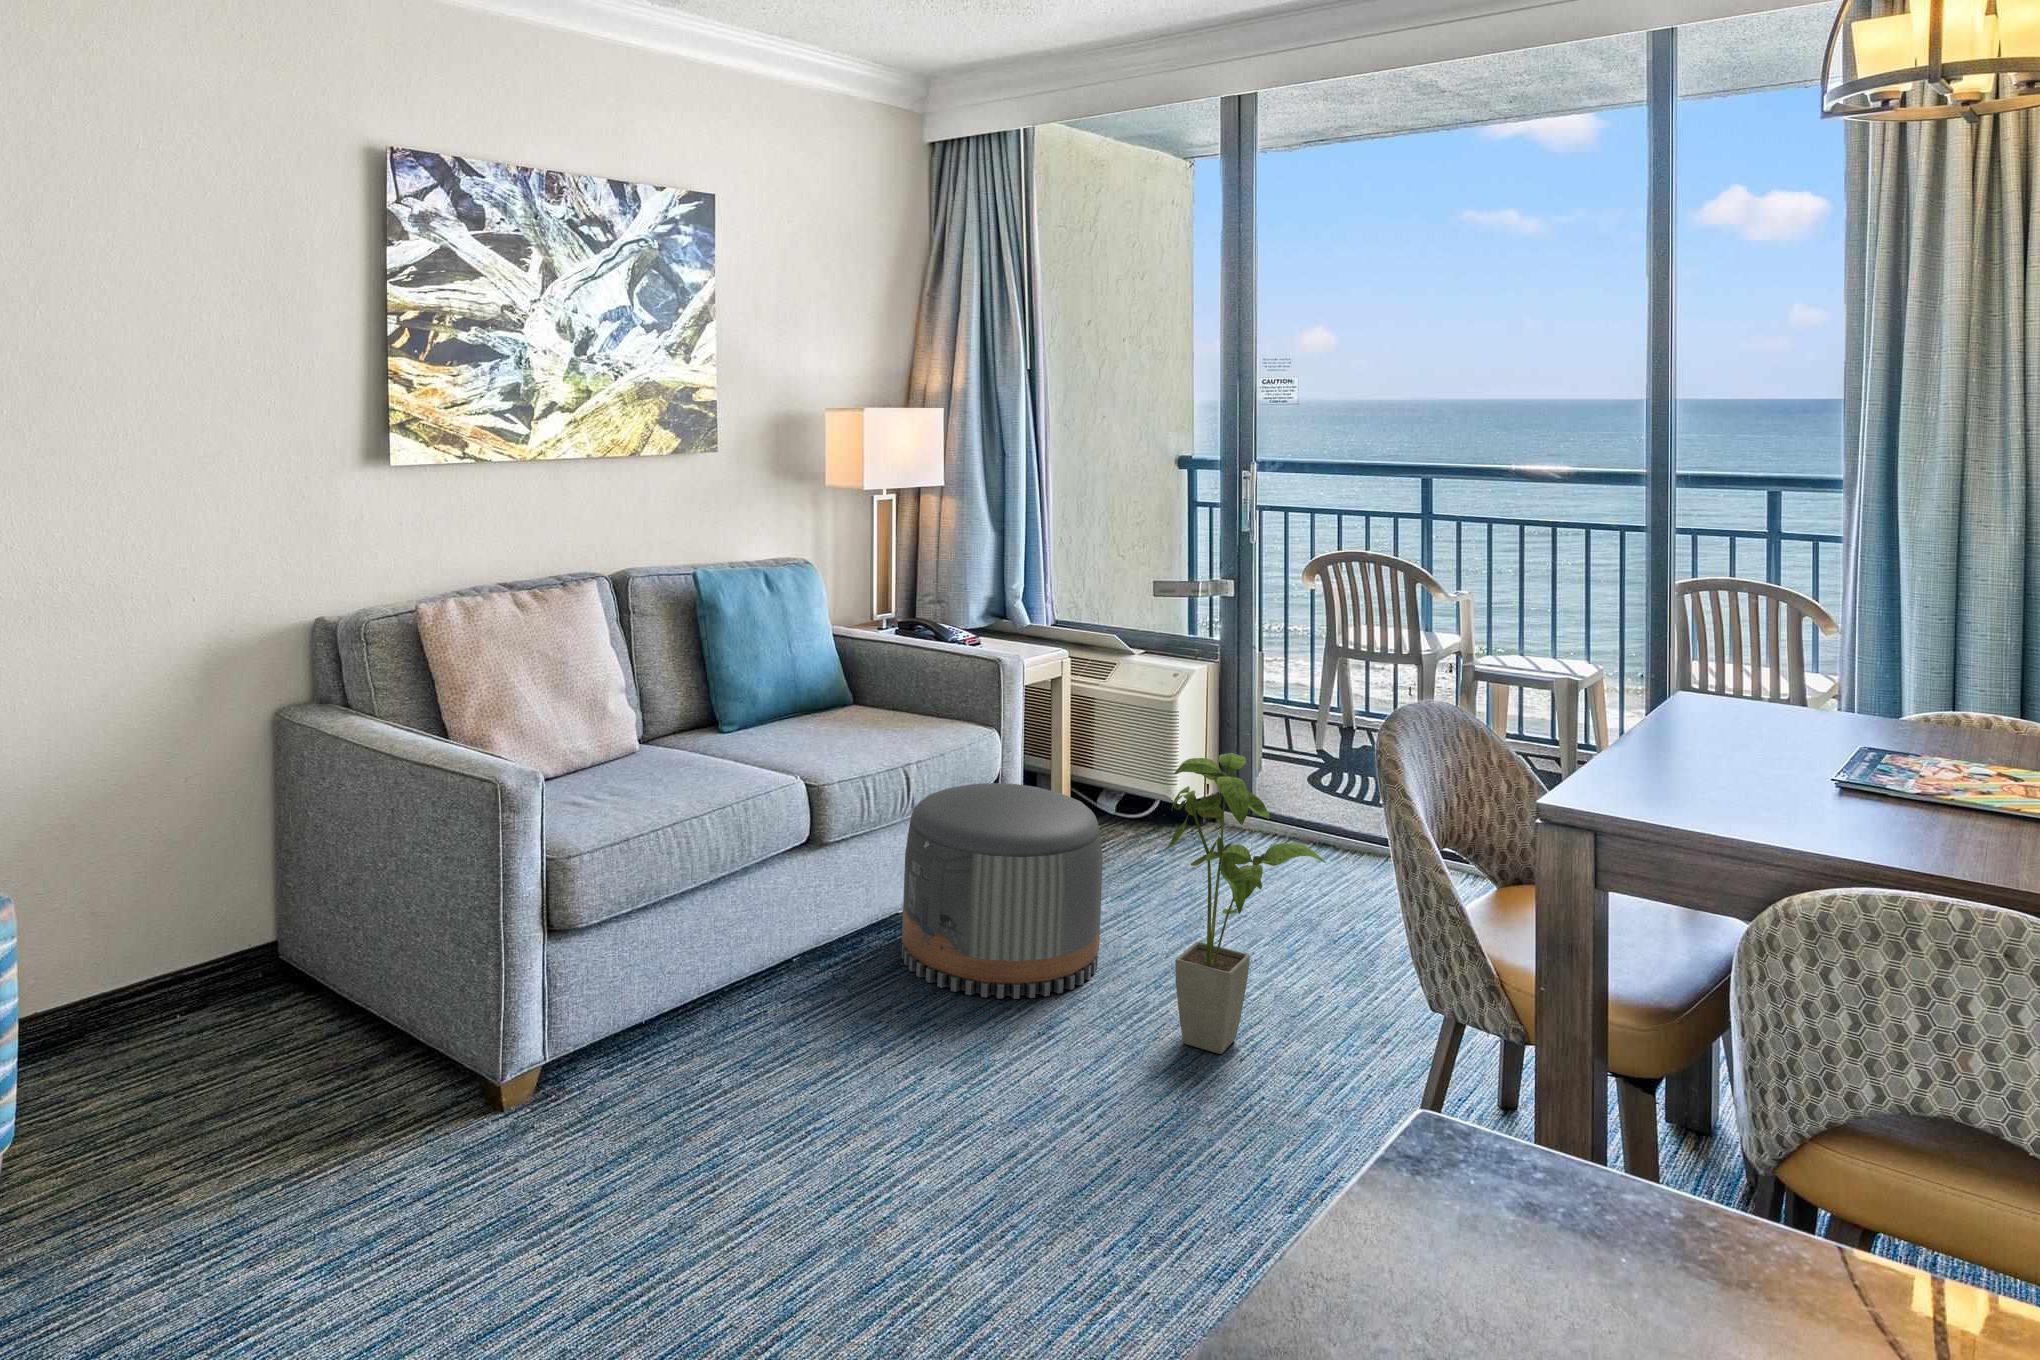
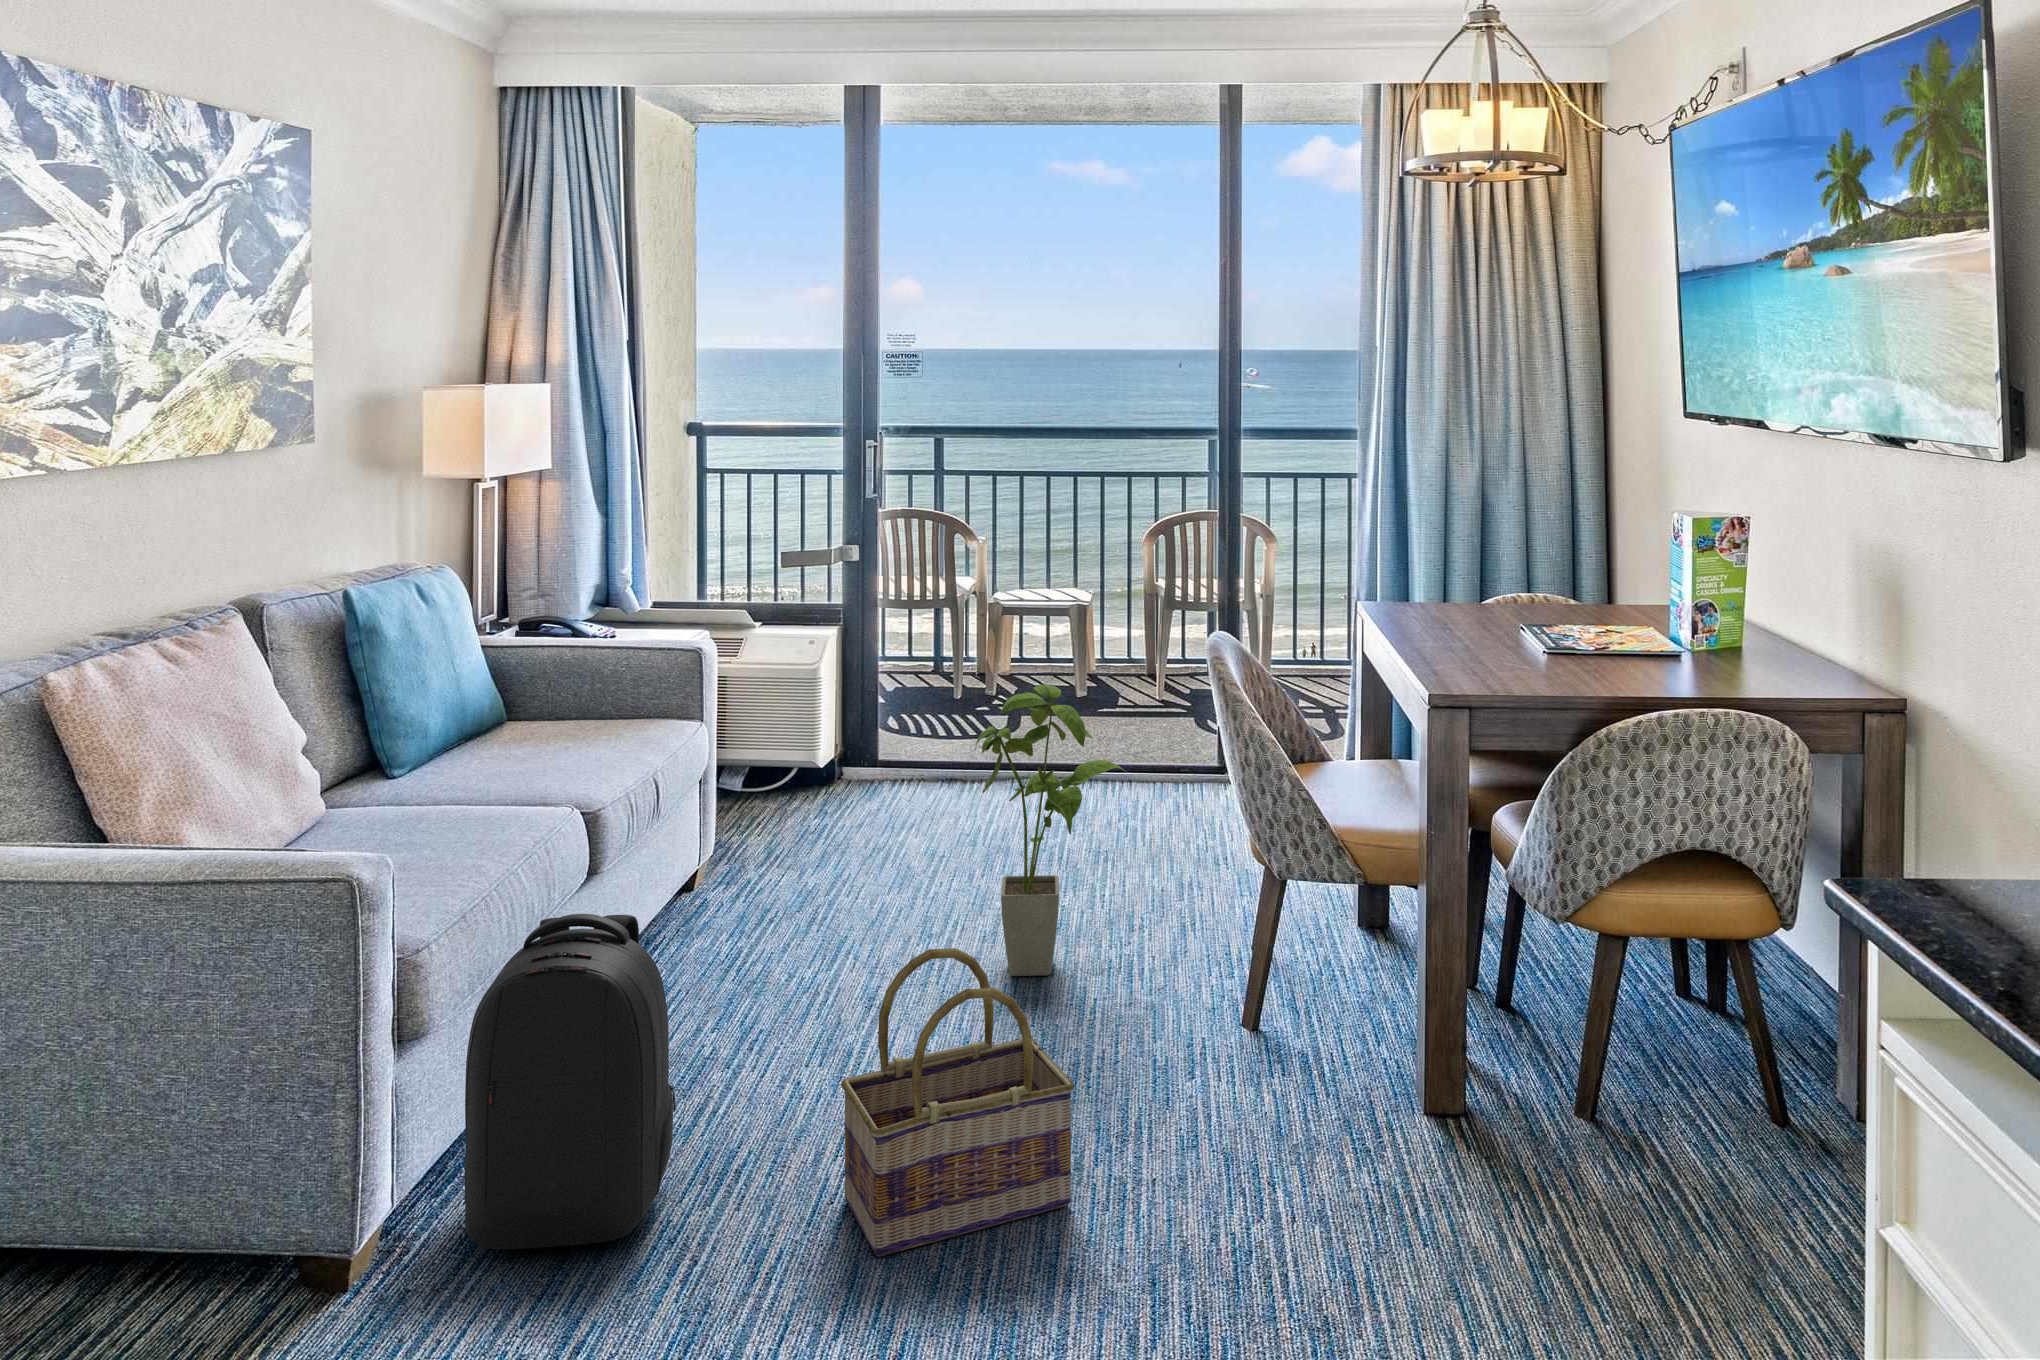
pouf: present [902,783,1103,999] -> none [663,767,879,994]
backpack: none [578,871,760,1153] -> present [465,914,676,1249]
basket: none [844,982,1057,1271] -> present [841,948,1074,1256]

